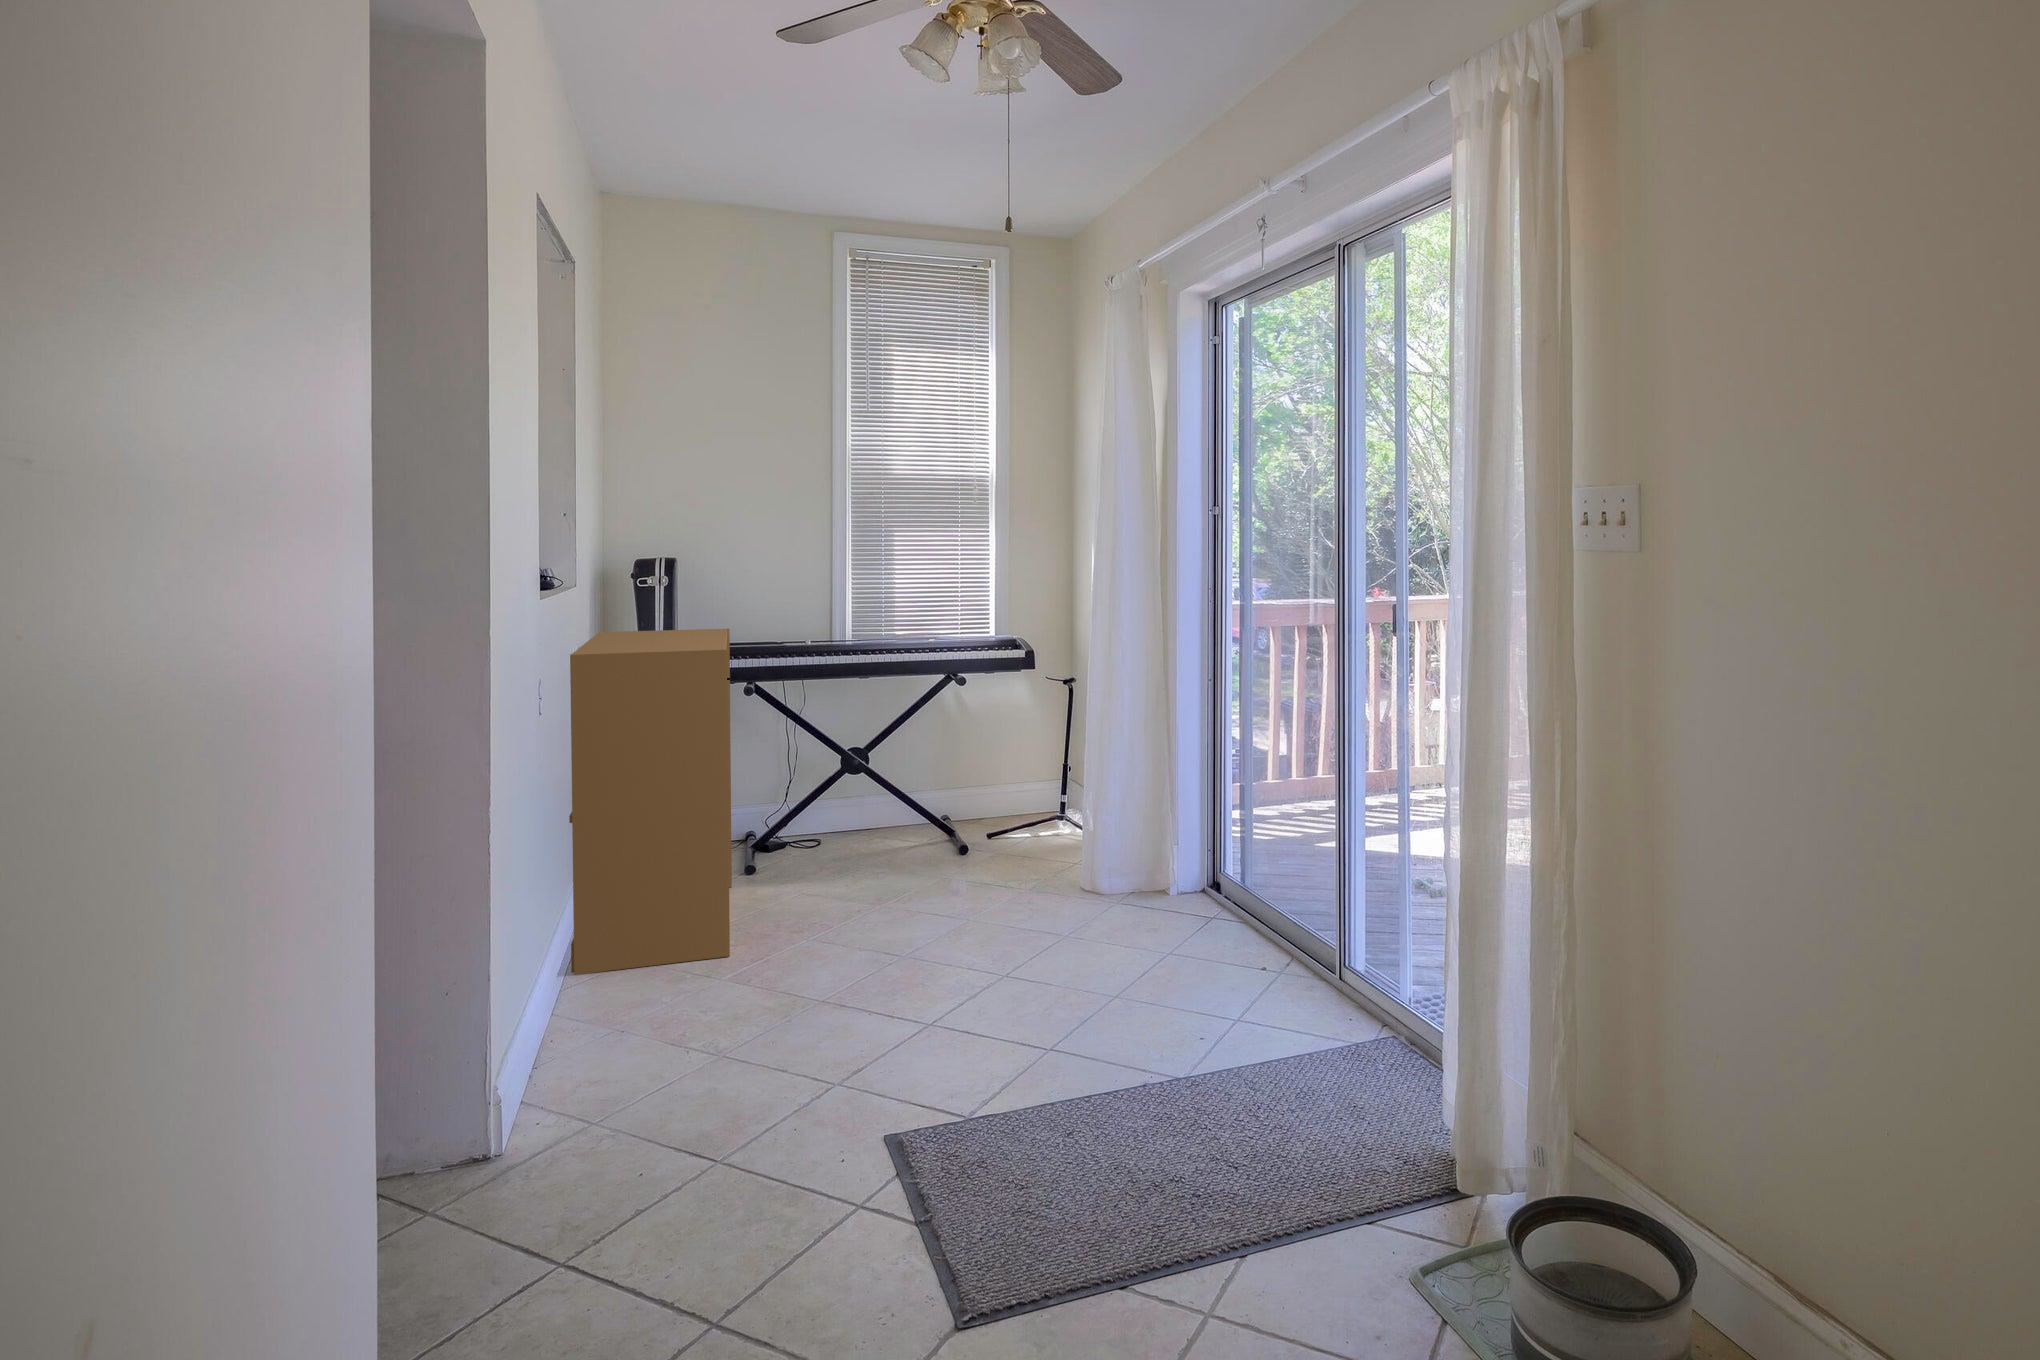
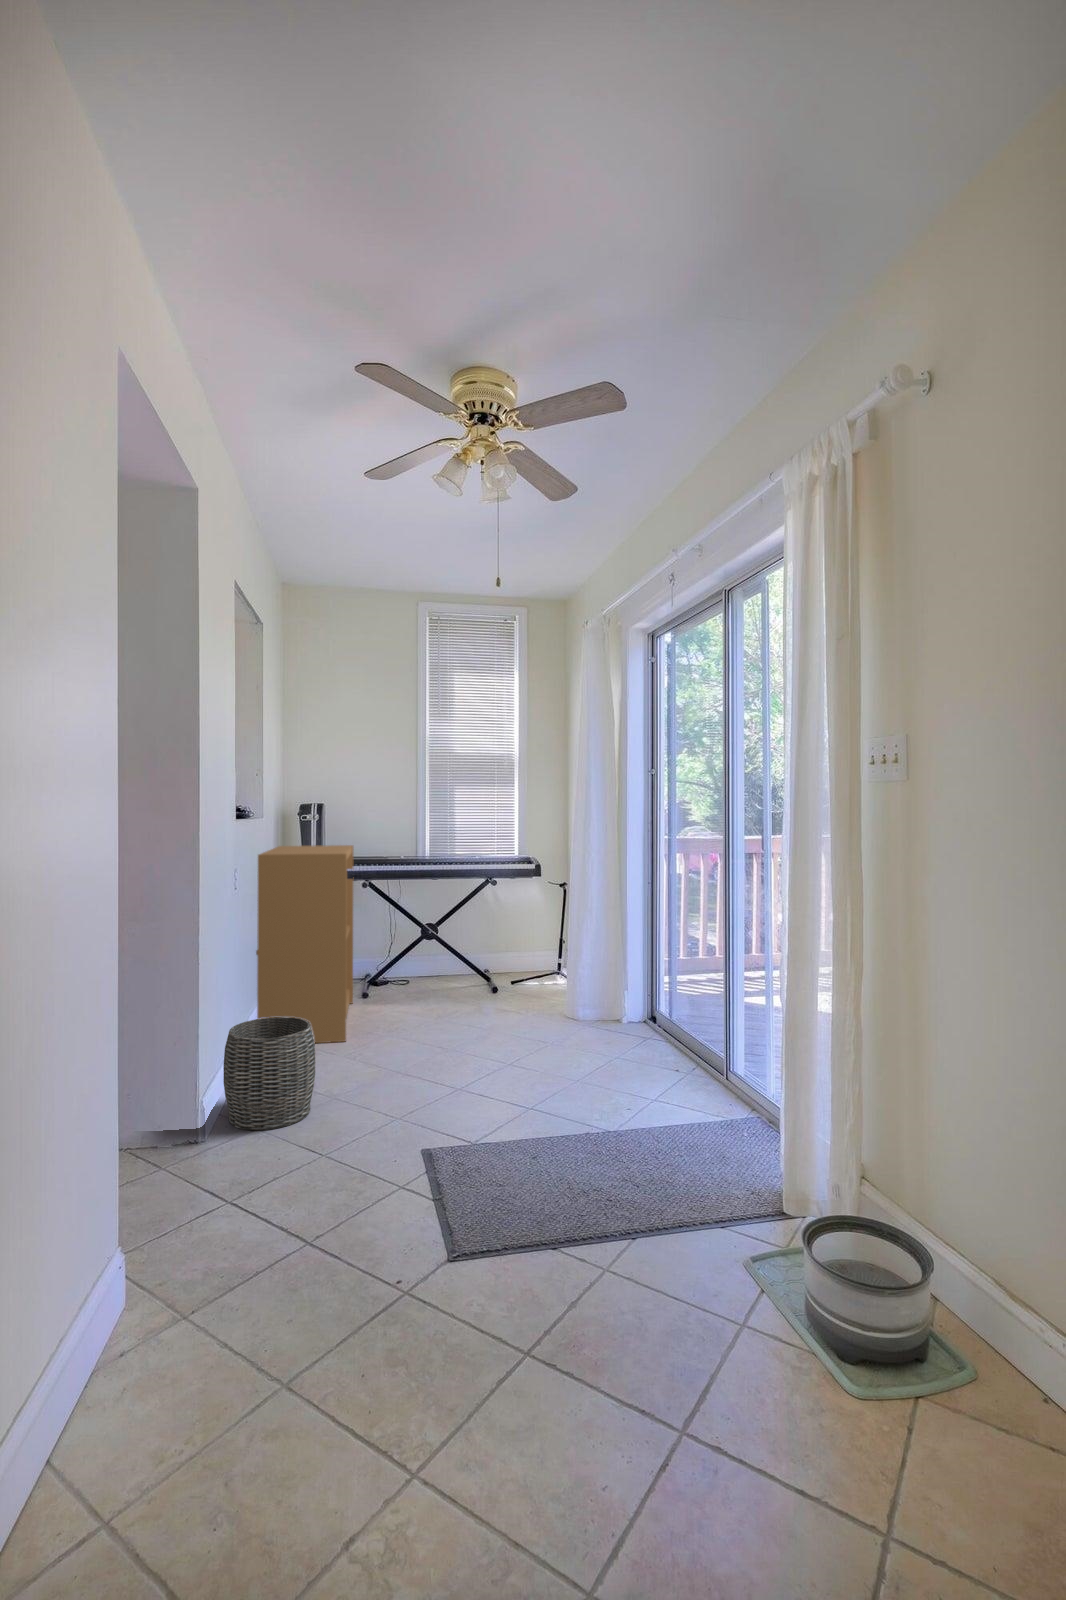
woven basket: none [532,932,694,1129] -> present [223,1017,315,1130]

